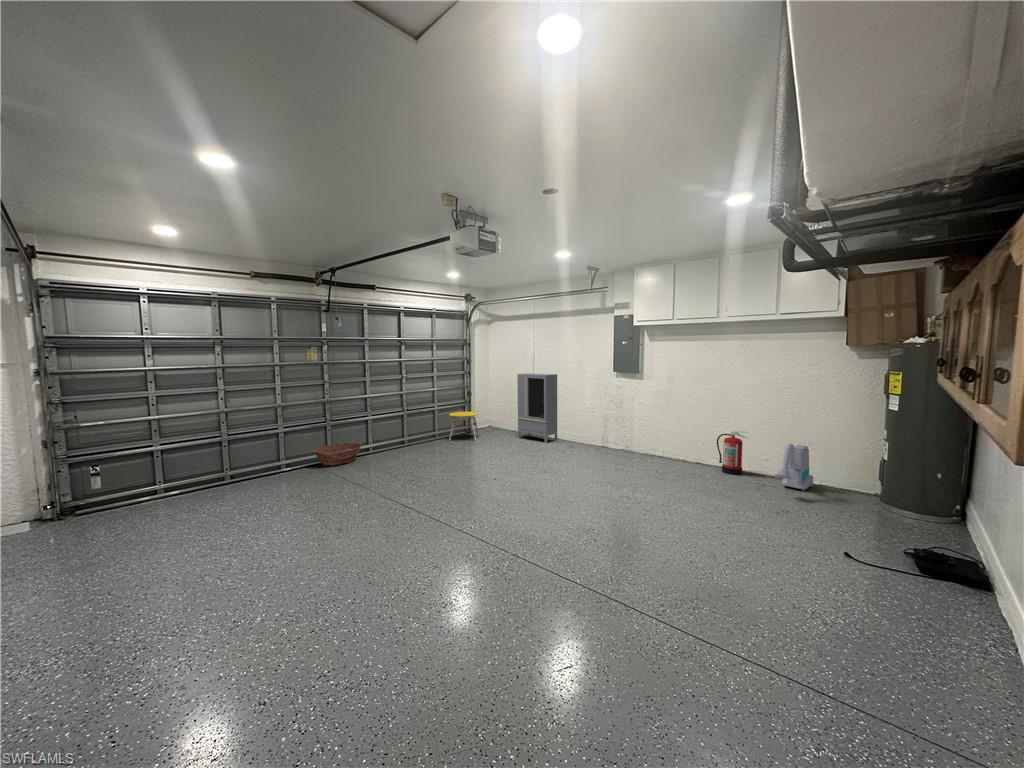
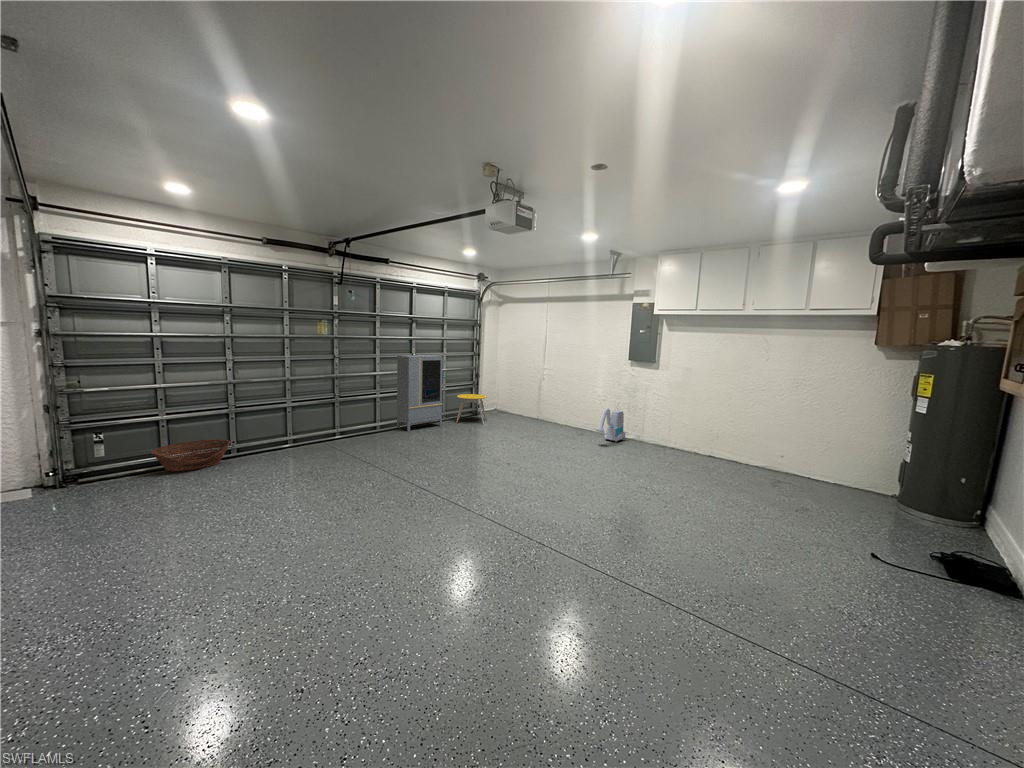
cabinet: present [517,373,557,443] -> present [397,355,443,431]
fire extinguisher: present [717,431,751,475] -> none [733,427,769,470]
basket: present [313,443,361,466] -> present [151,439,231,472]
vacuum cleaner: present [775,443,813,491] -> present [595,408,626,442]

